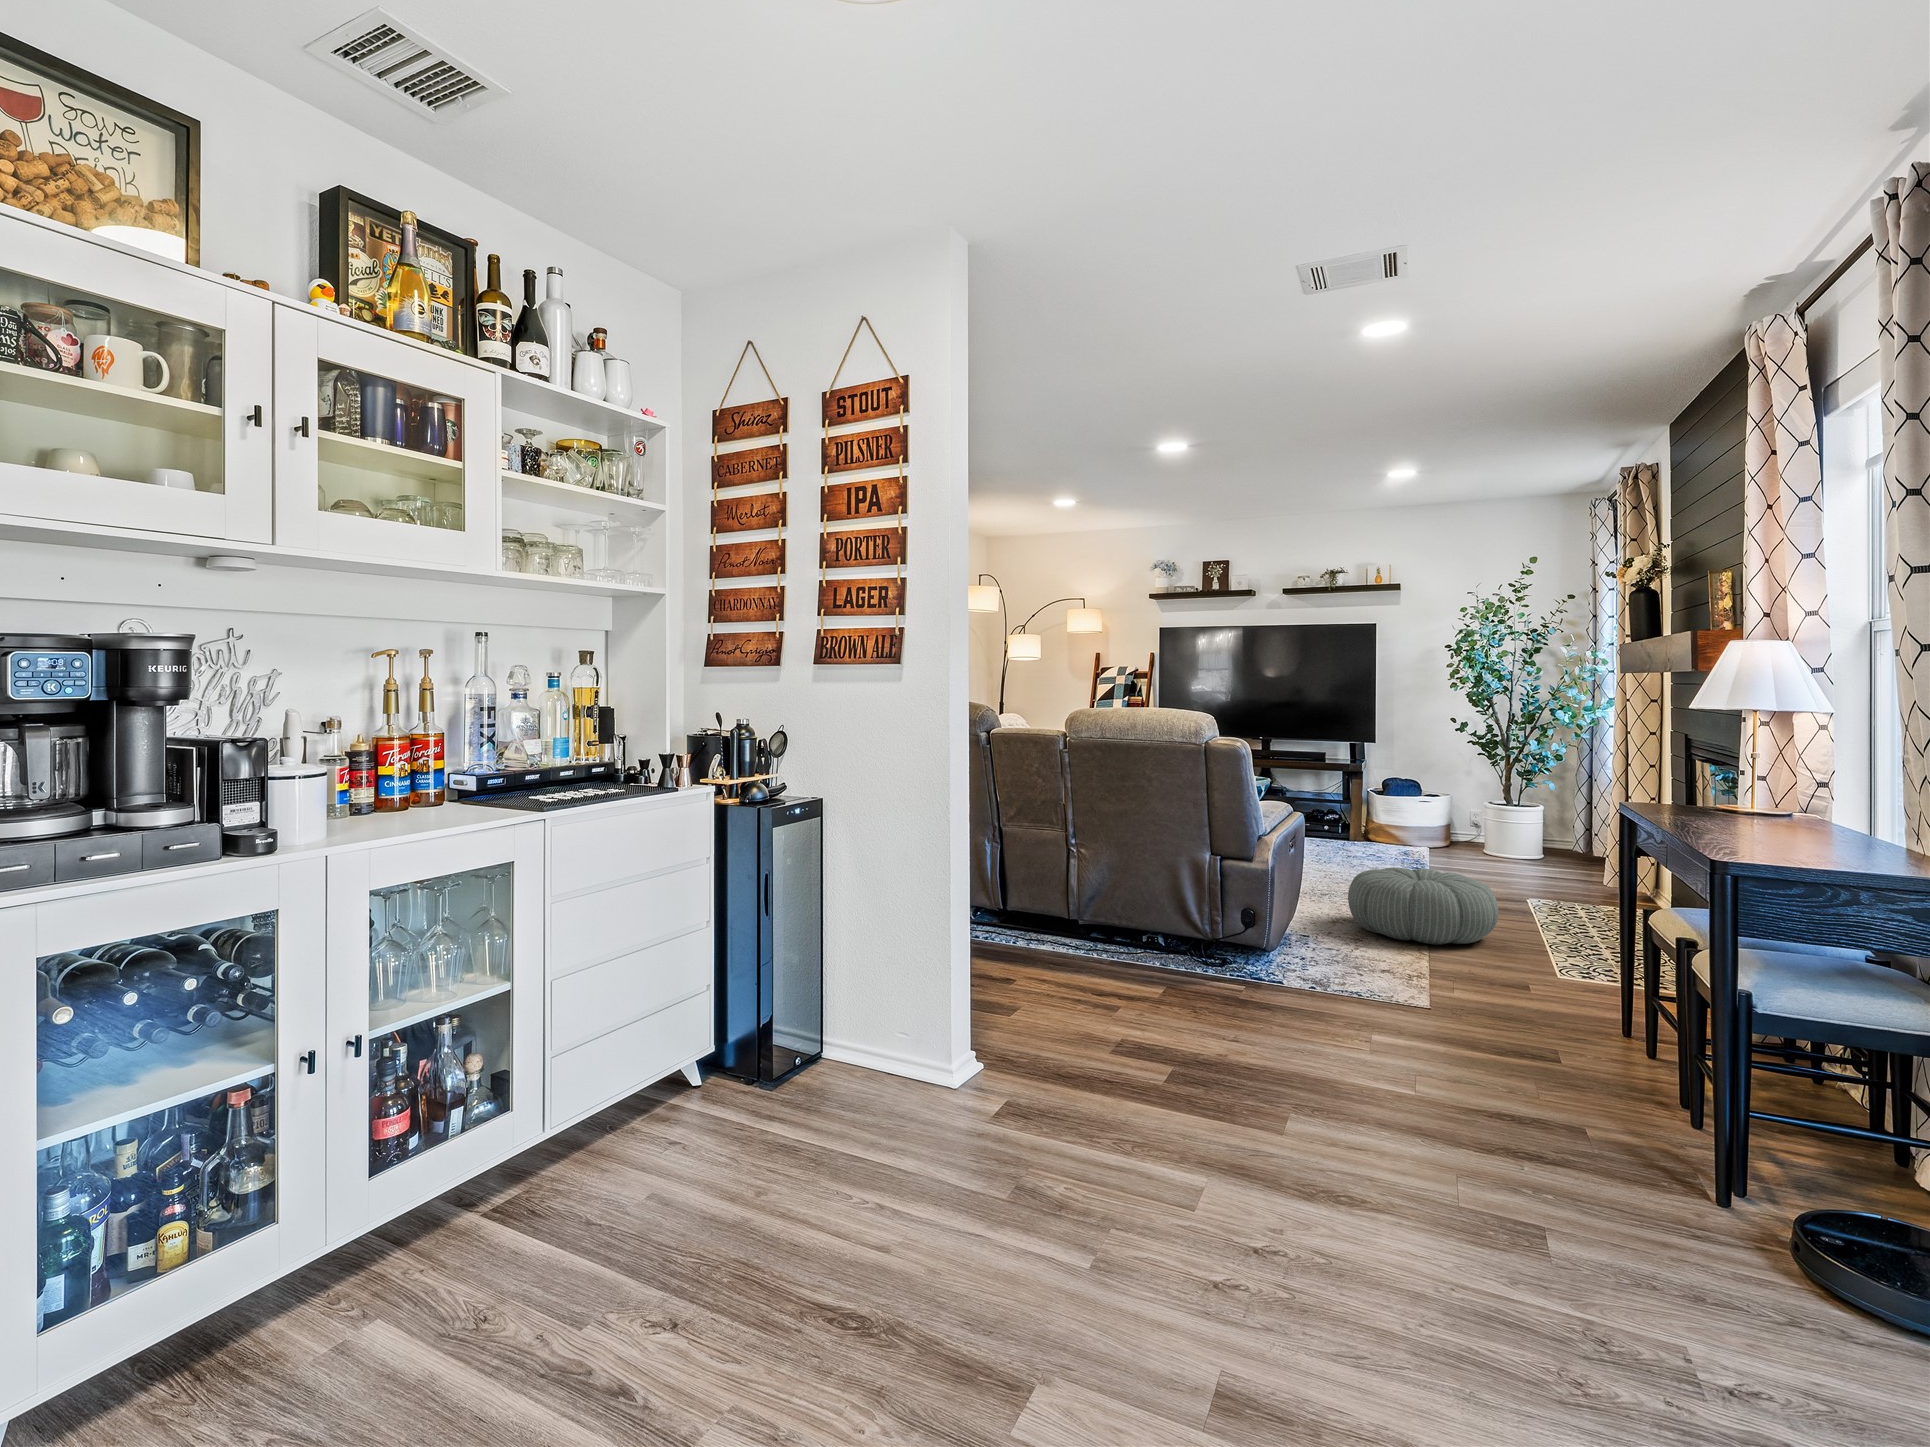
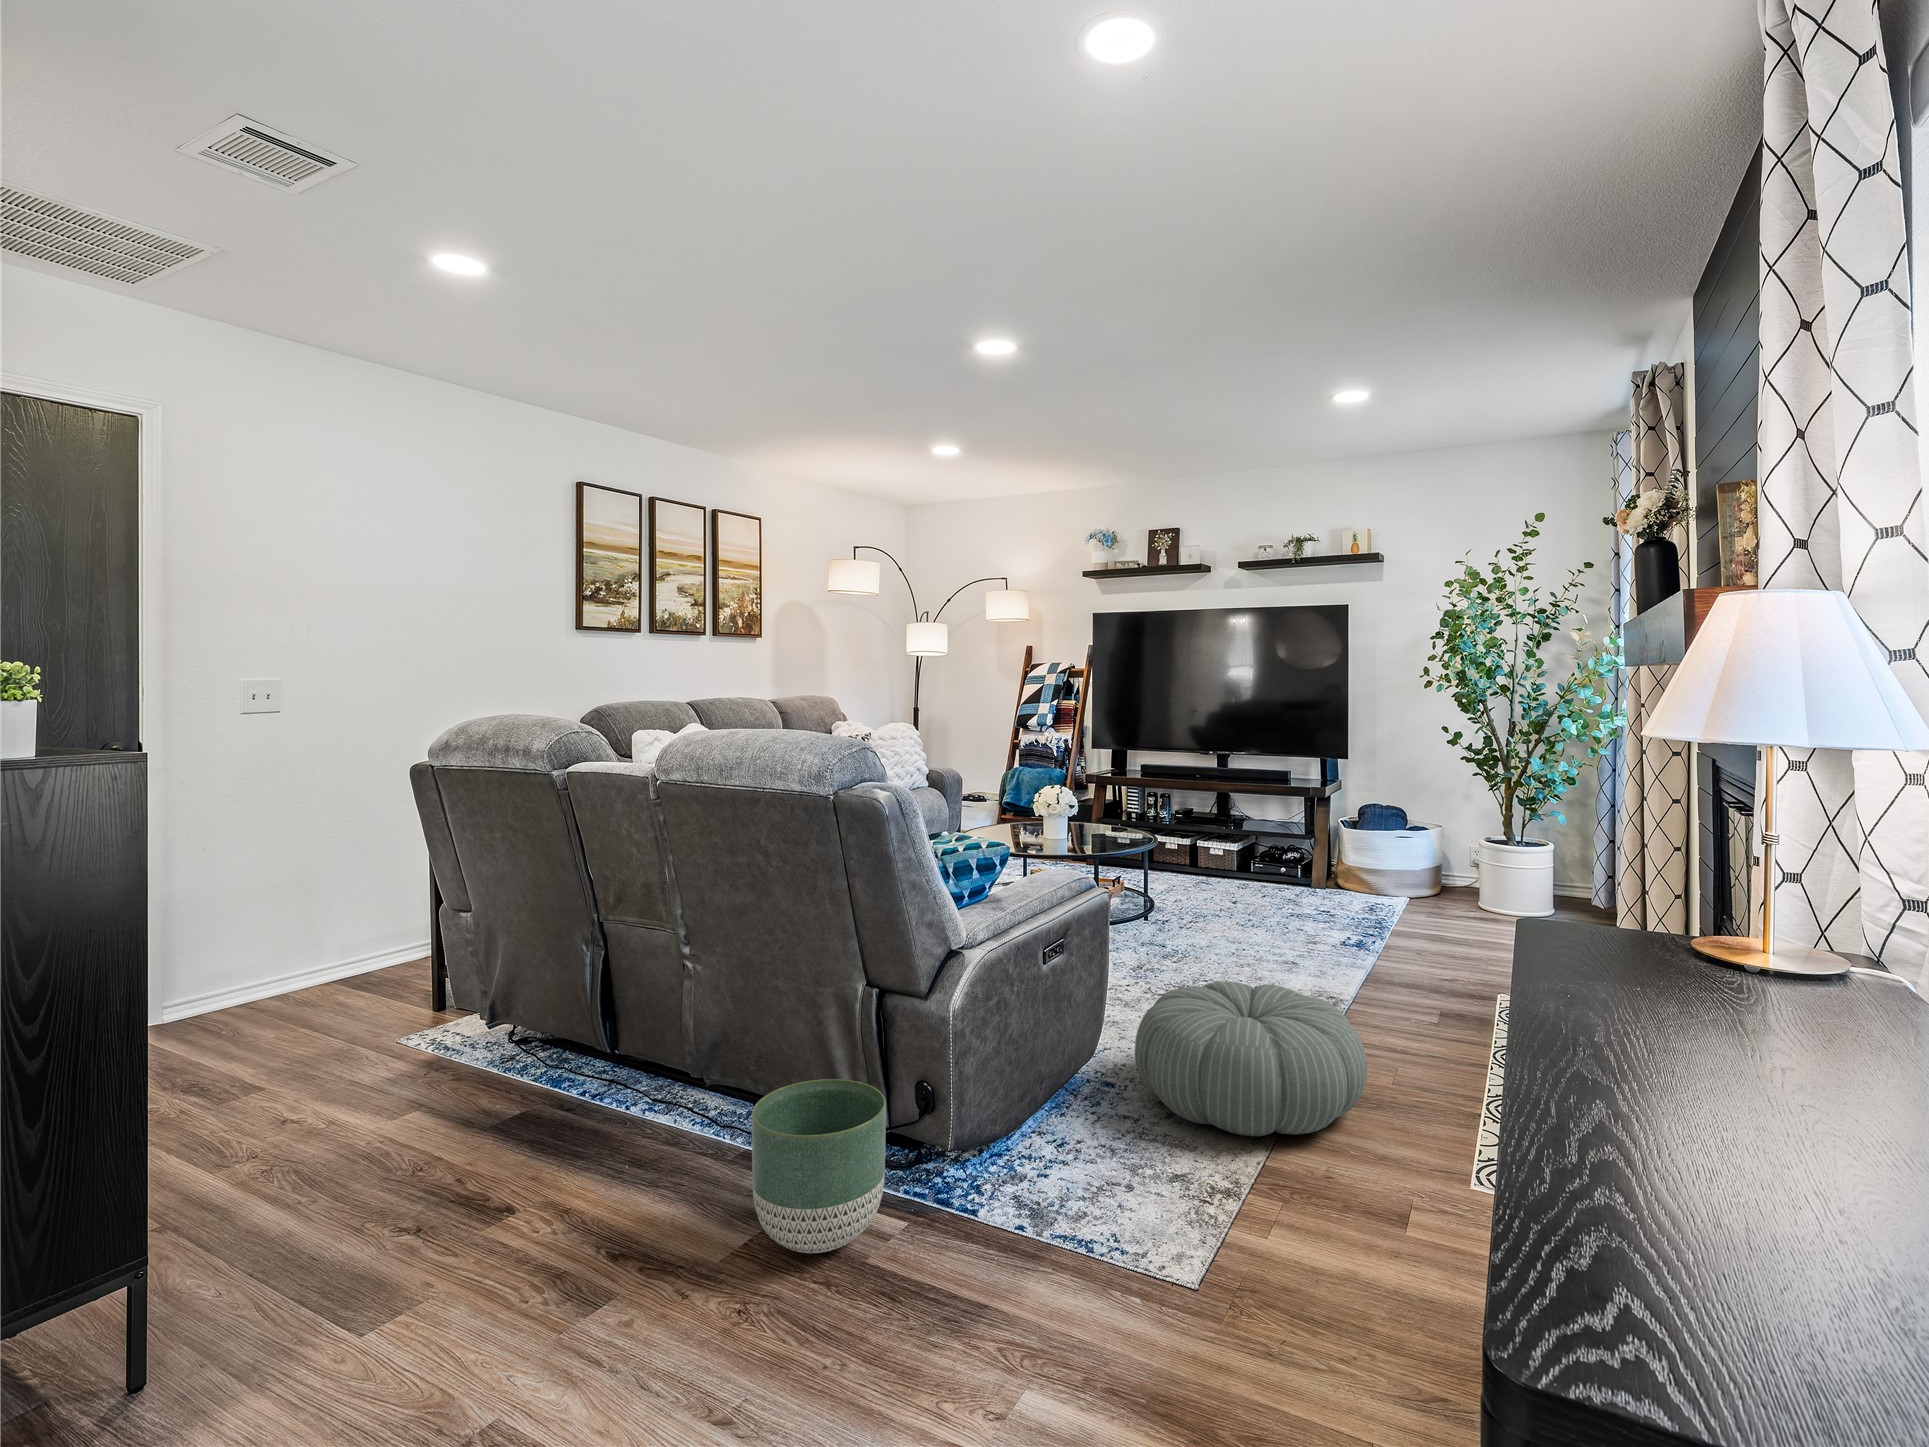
planter: none [1210,897,1283,978] -> present [752,1079,886,1253]

